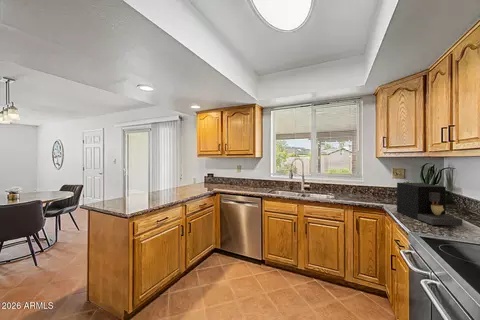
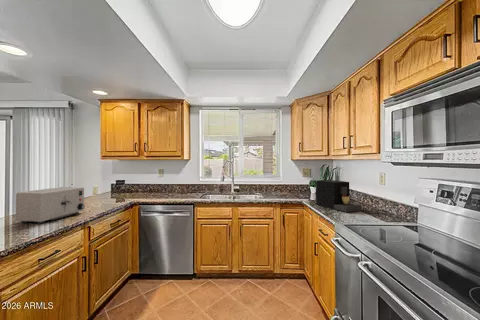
toaster: none [139,178,178,203] -> present [16,187,85,224]

